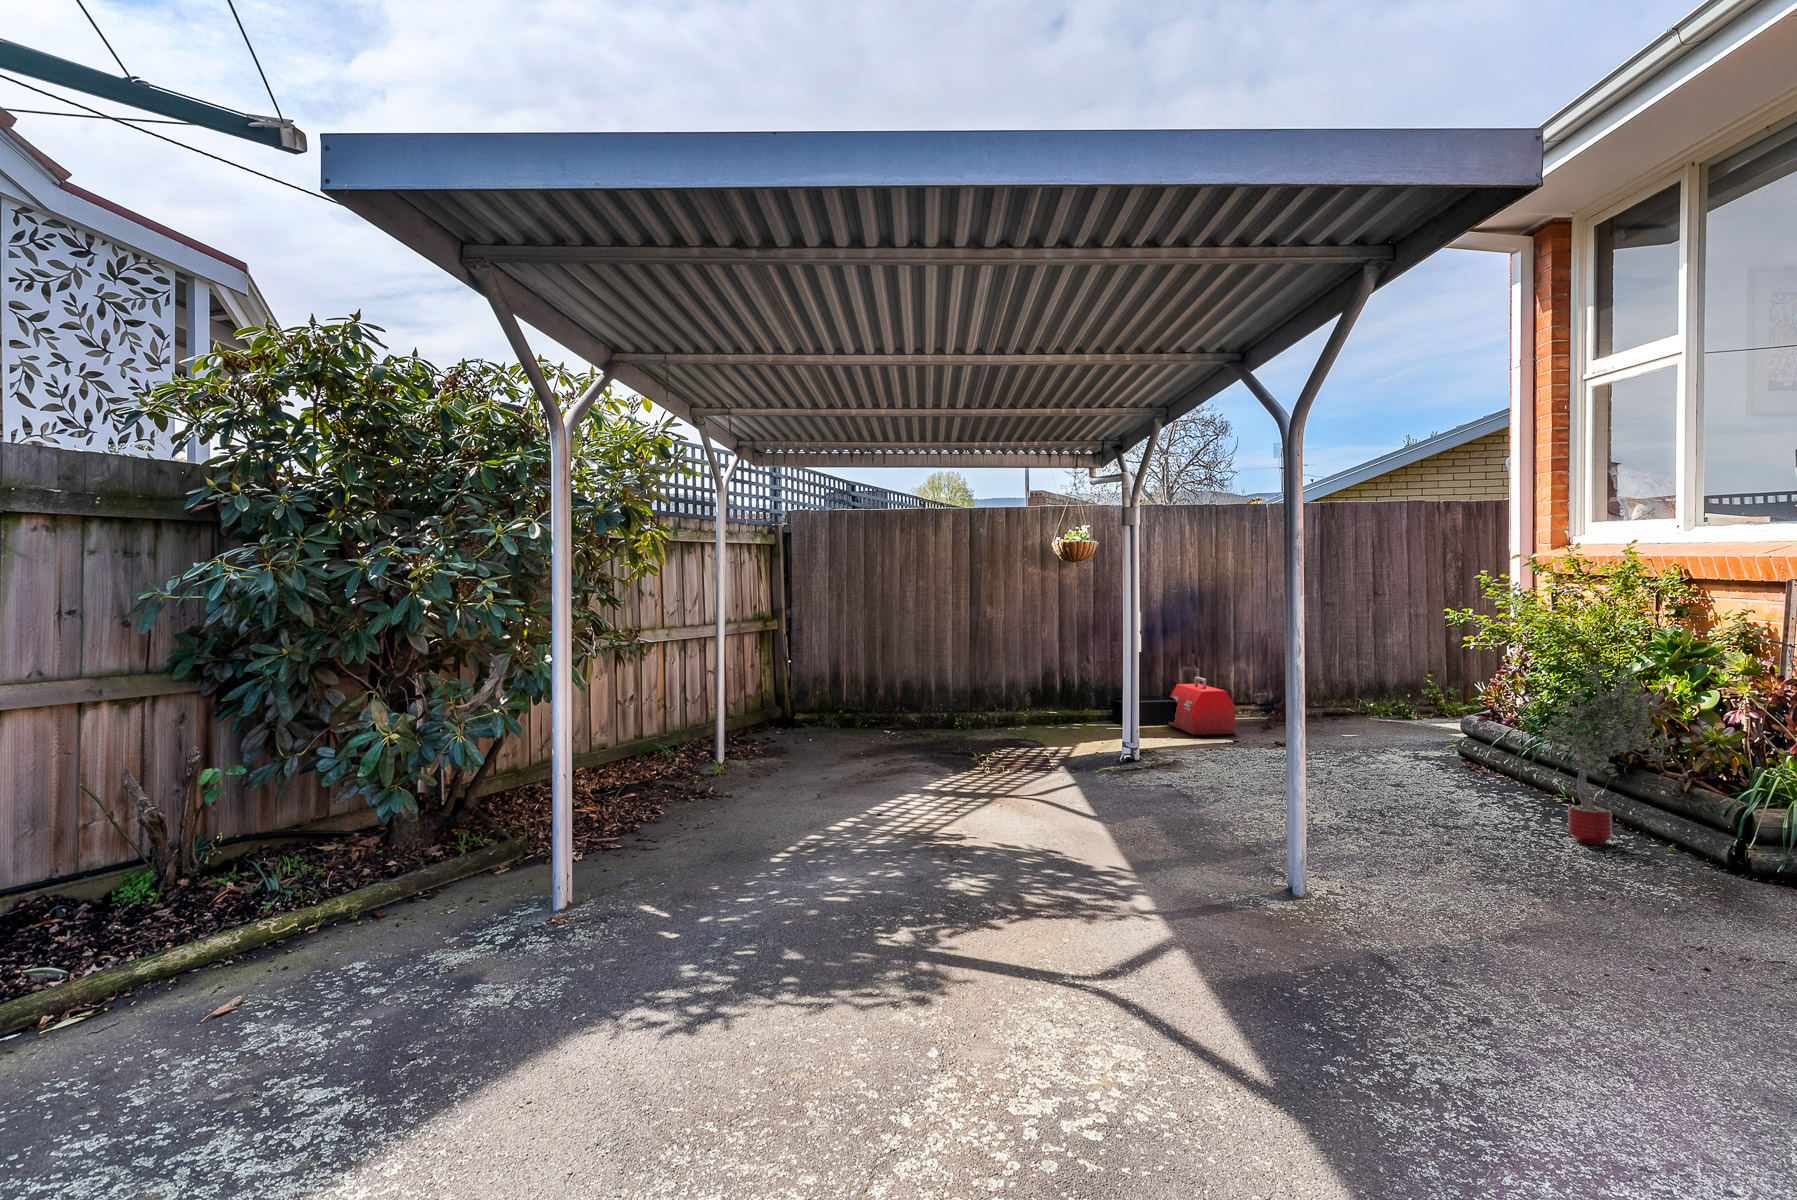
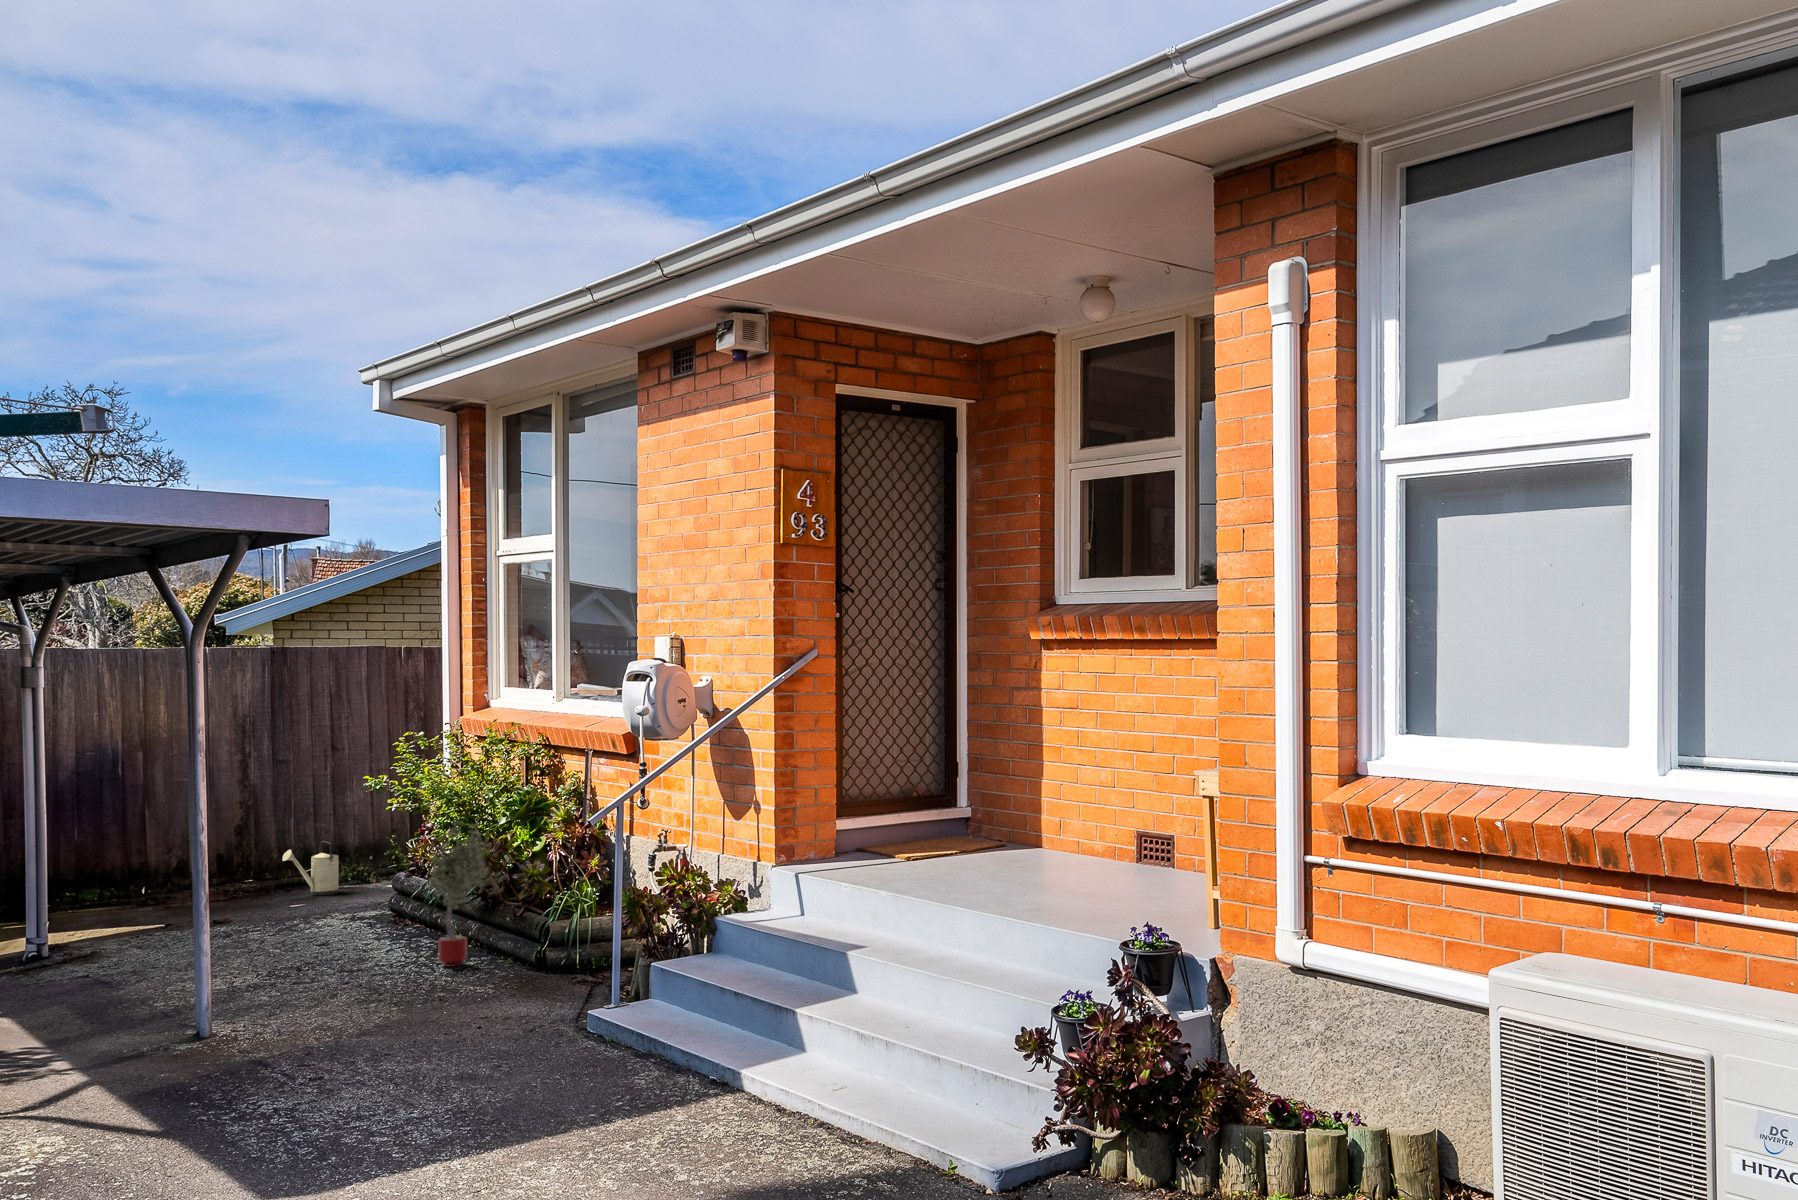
toolbox: present [1169,677,1235,735] -> none [84,856,169,927]
watering can: none [1331,678,1388,727] -> present [282,841,344,895]

